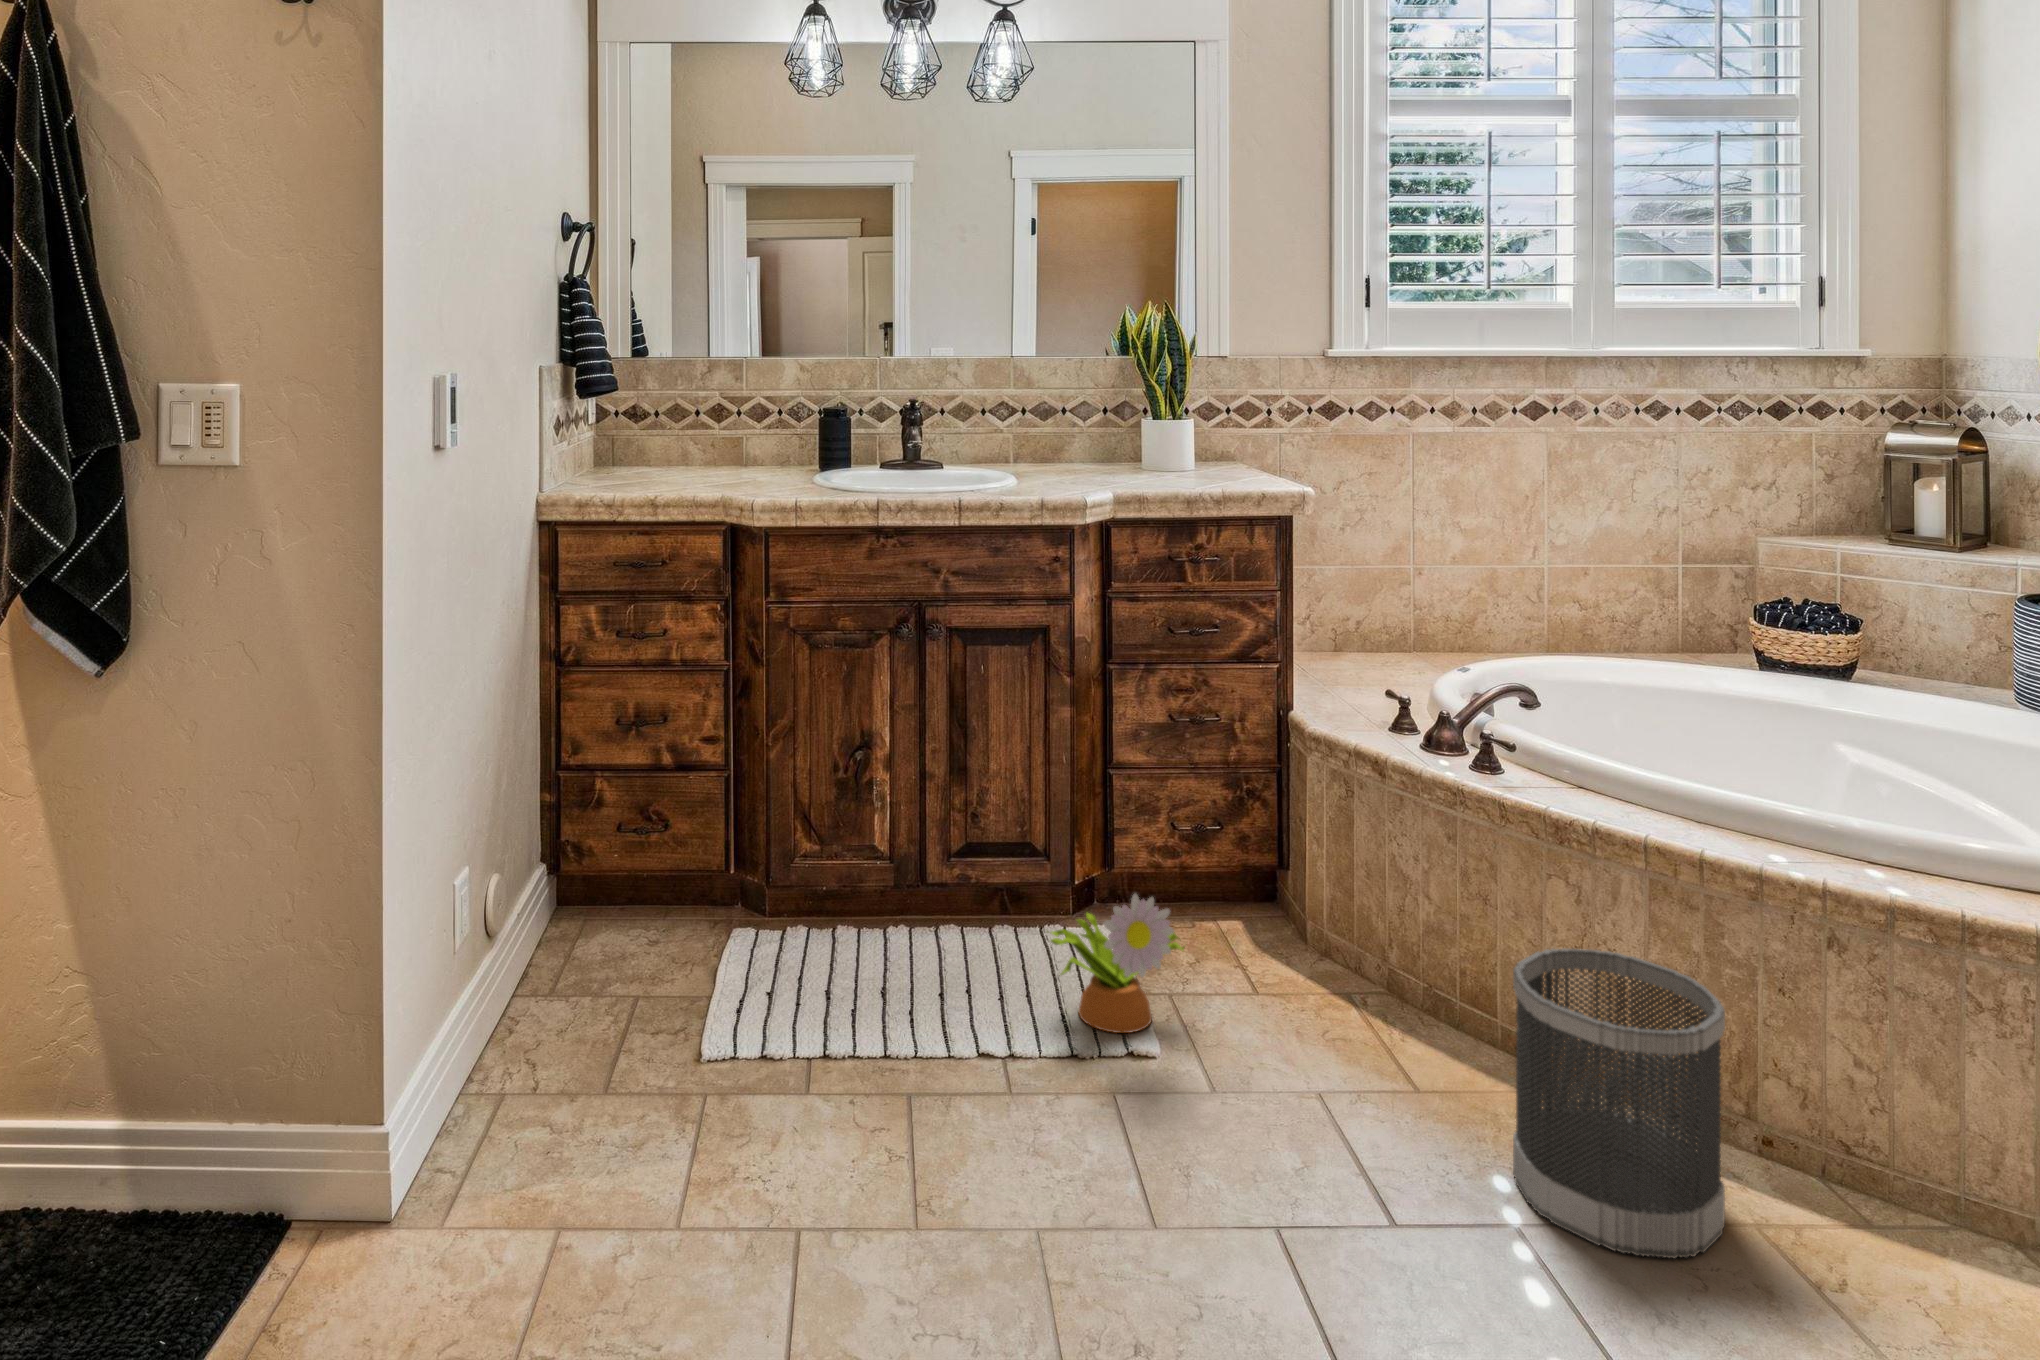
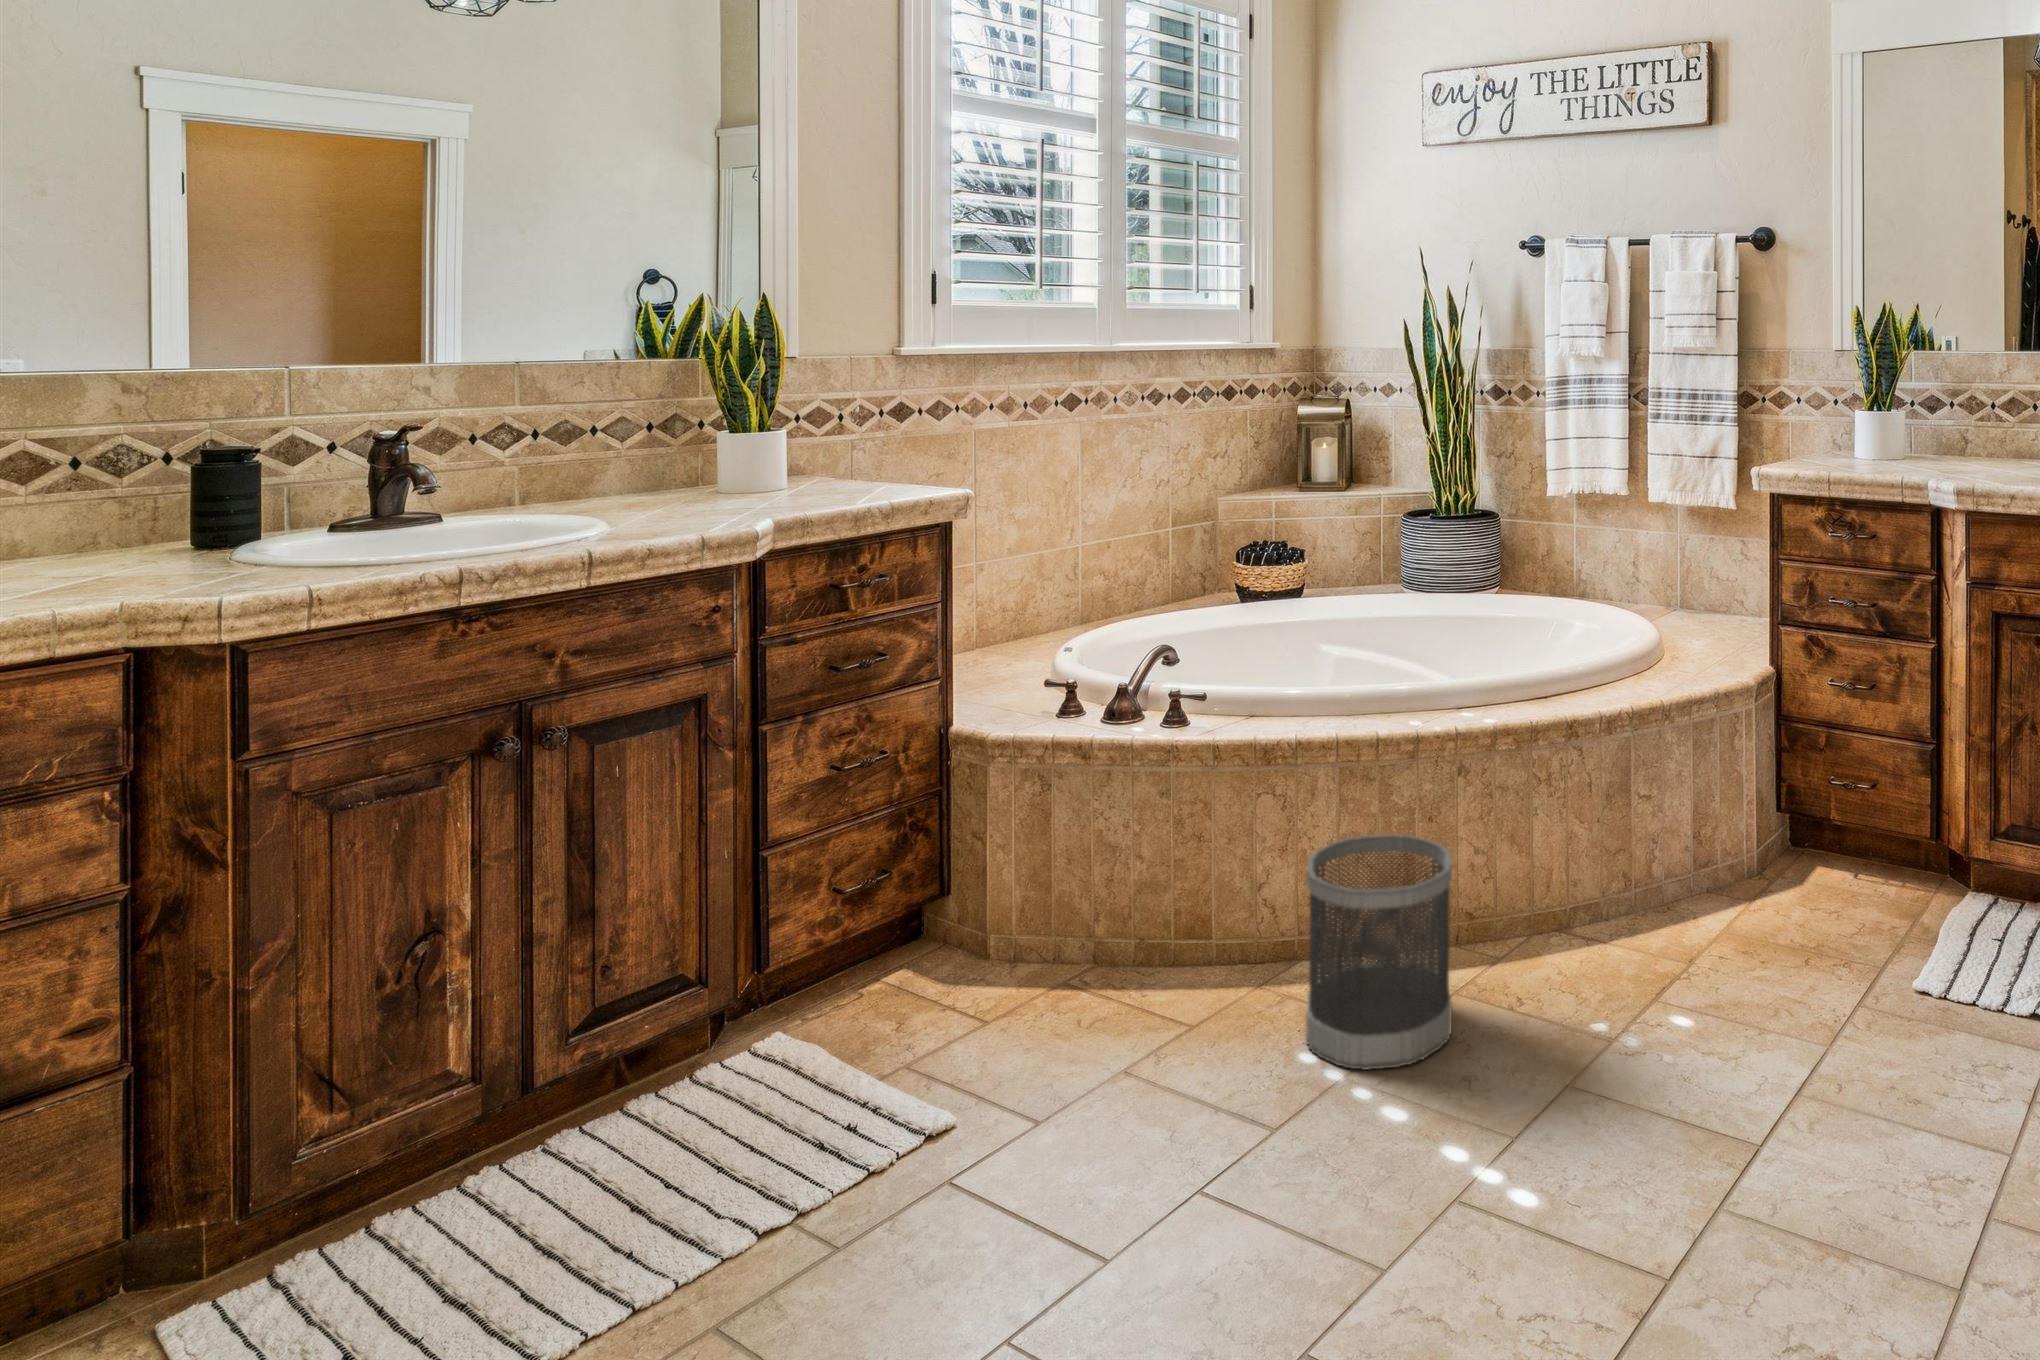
decorative plant: present [1051,894,1184,1033] -> none [777,957,956,1136]

